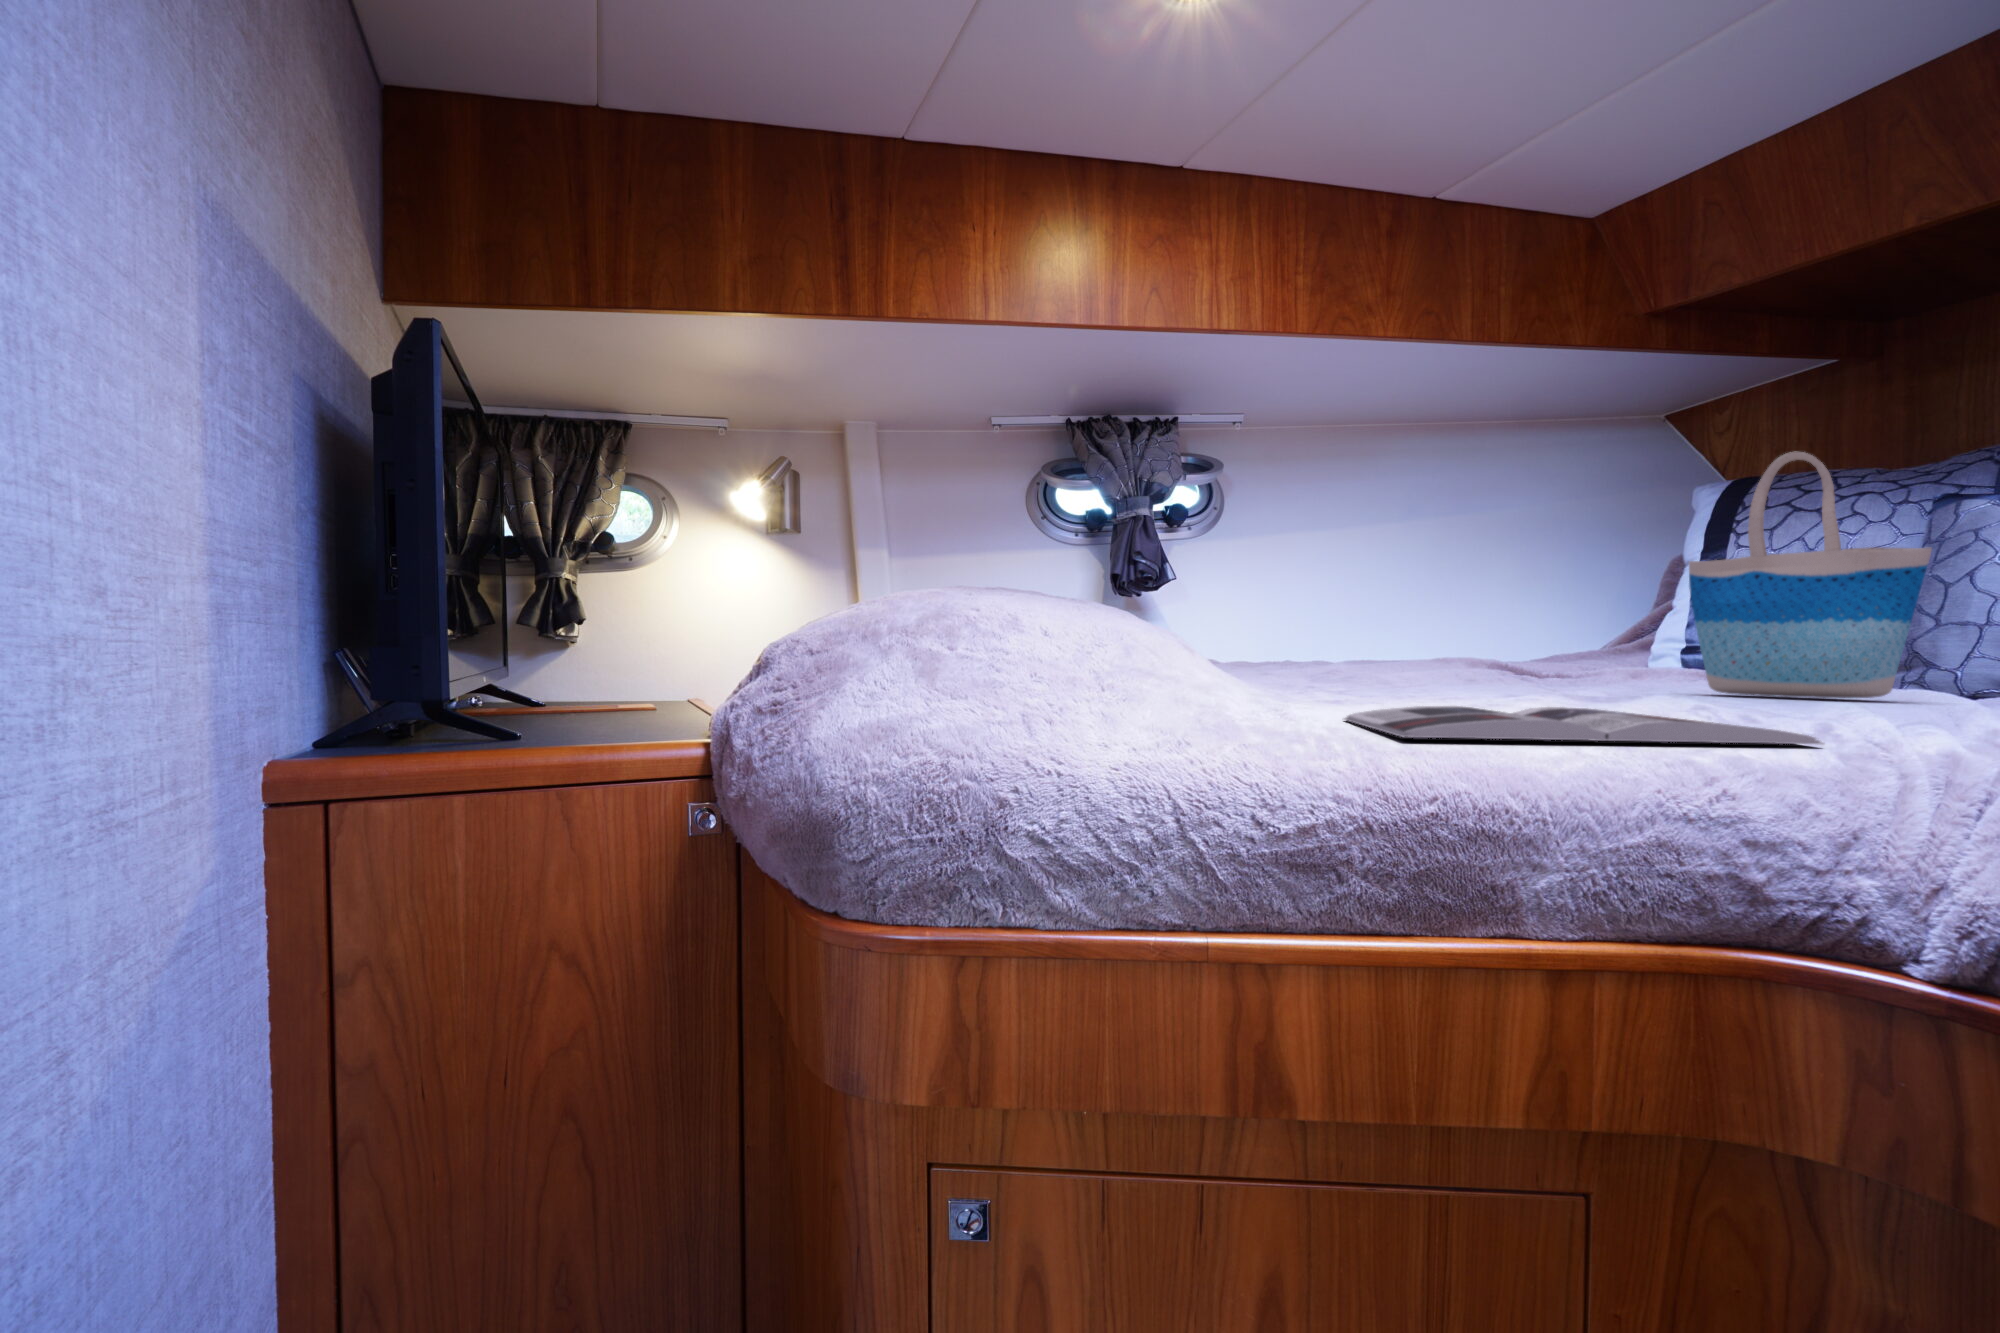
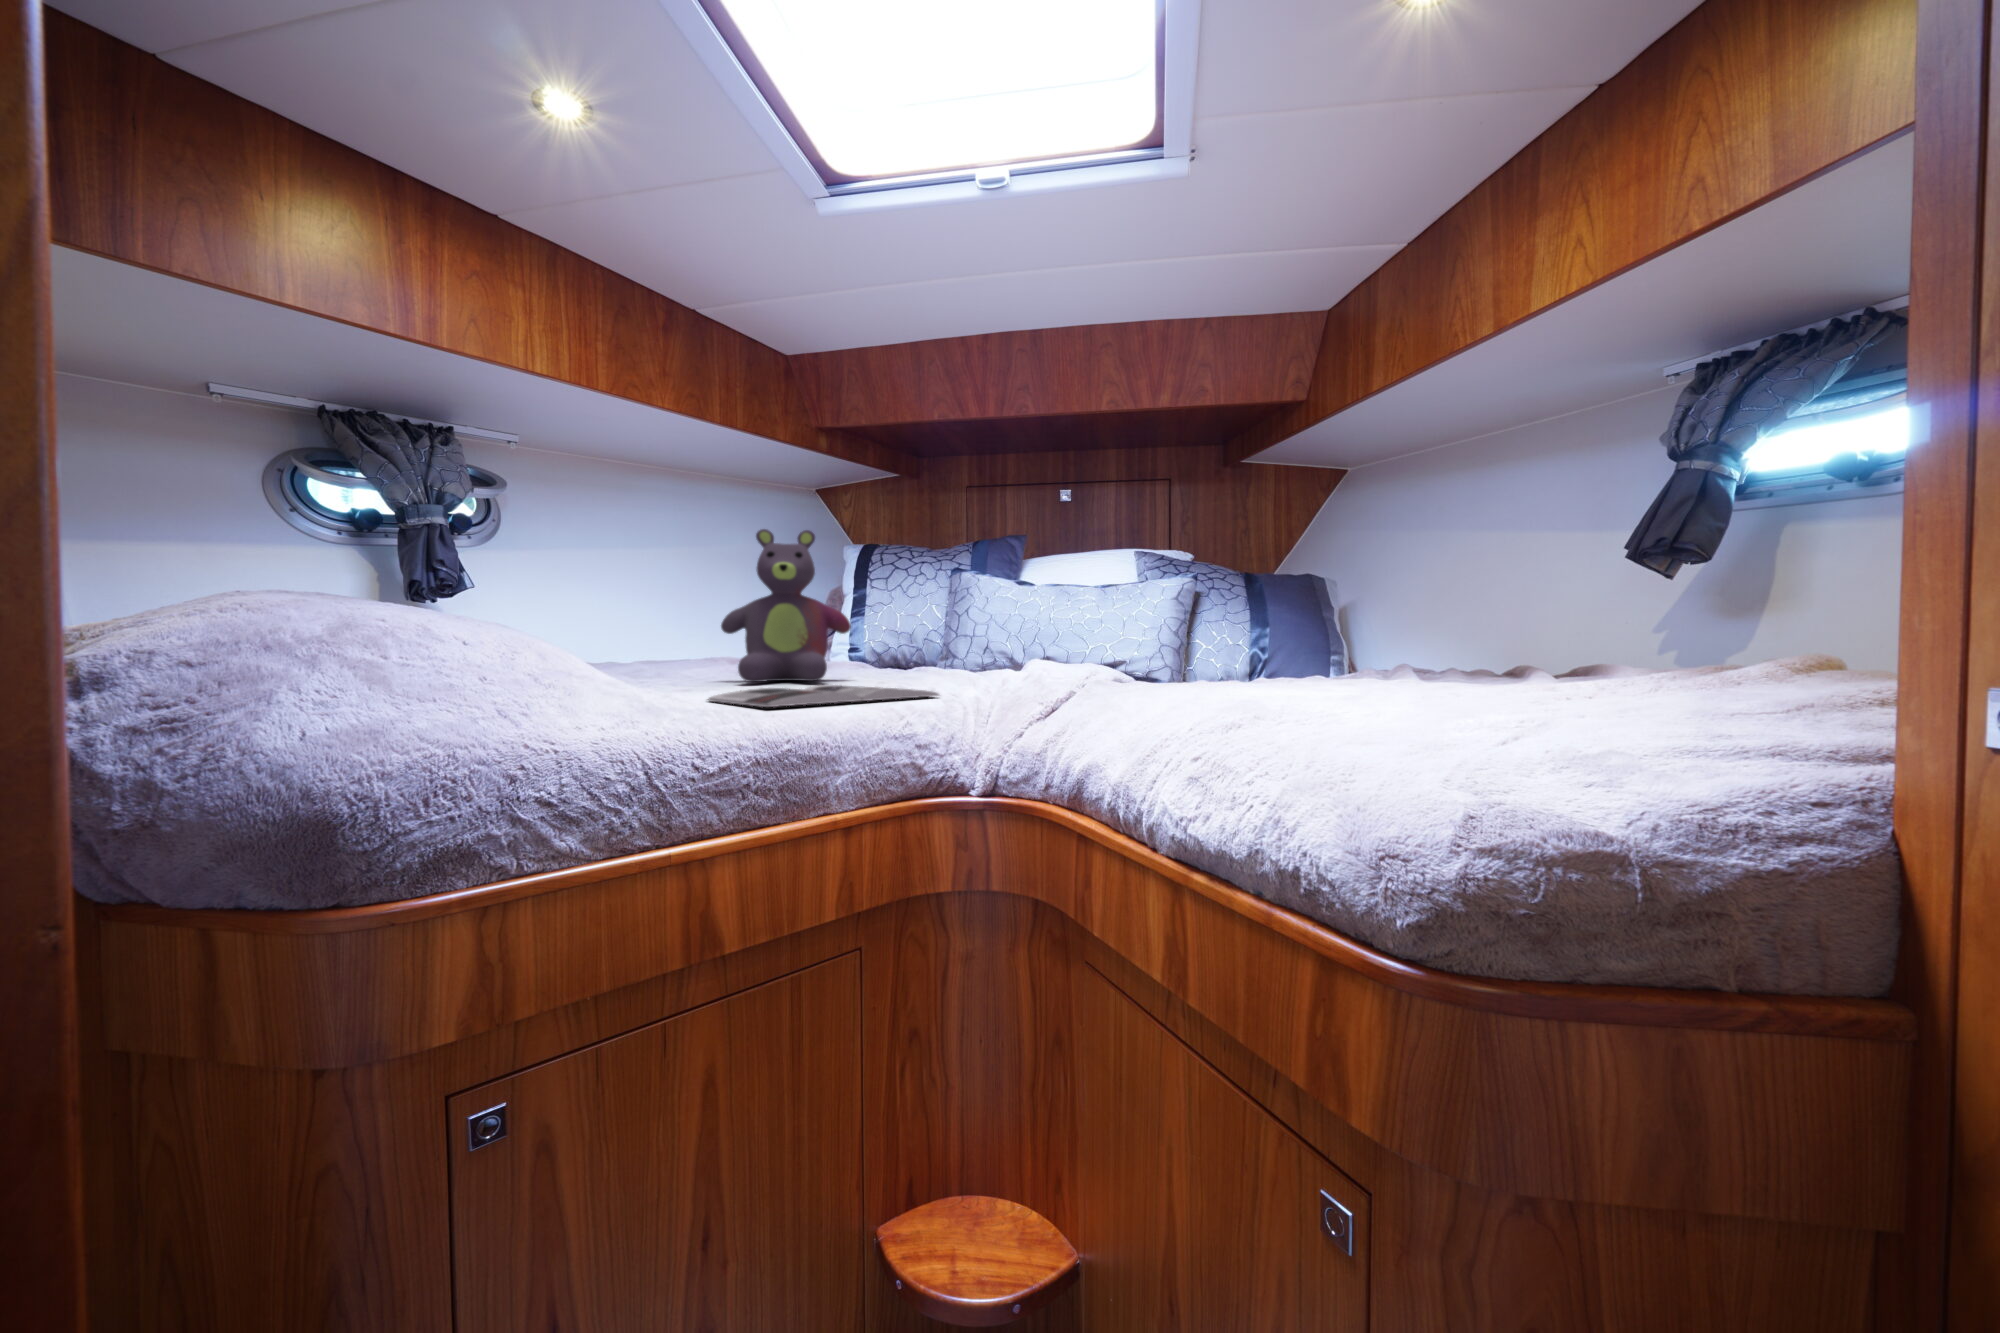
tote bag: present [1689,452,1932,698] -> none [858,542,955,675]
stuffed bear: none [1430,456,1659,700] -> present [721,529,851,682]

